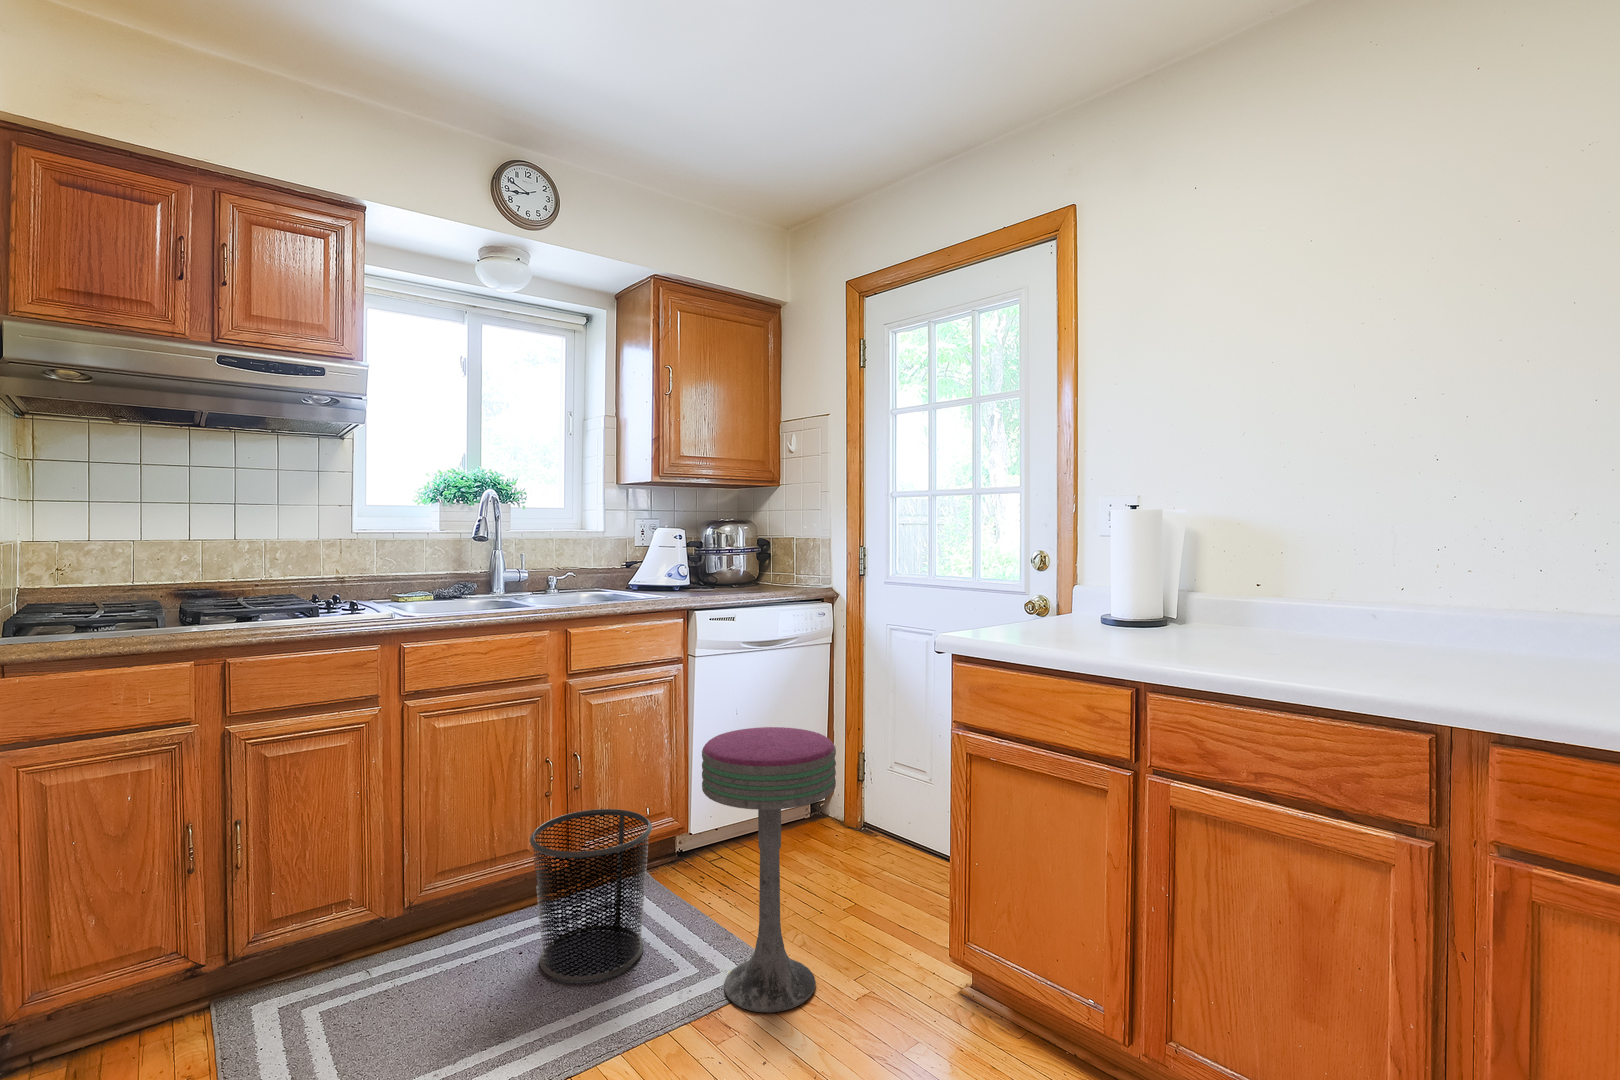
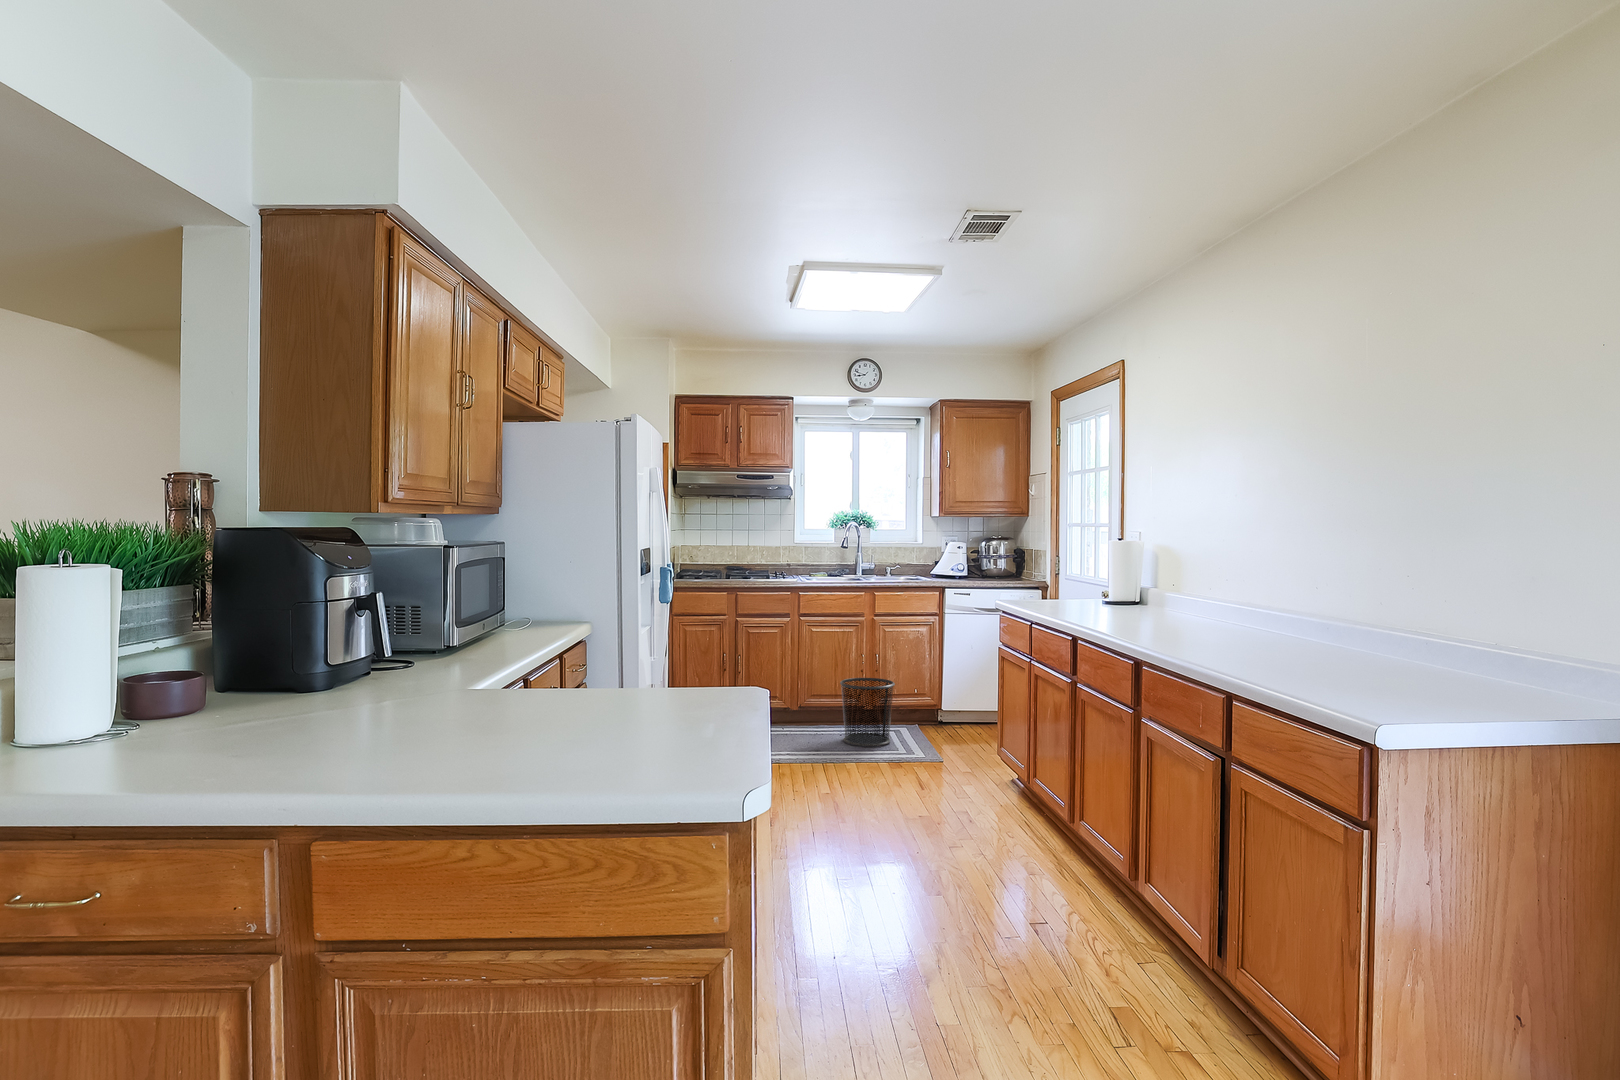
bar stool: present [702,727,836,1013] -> none [899,641,964,767]

